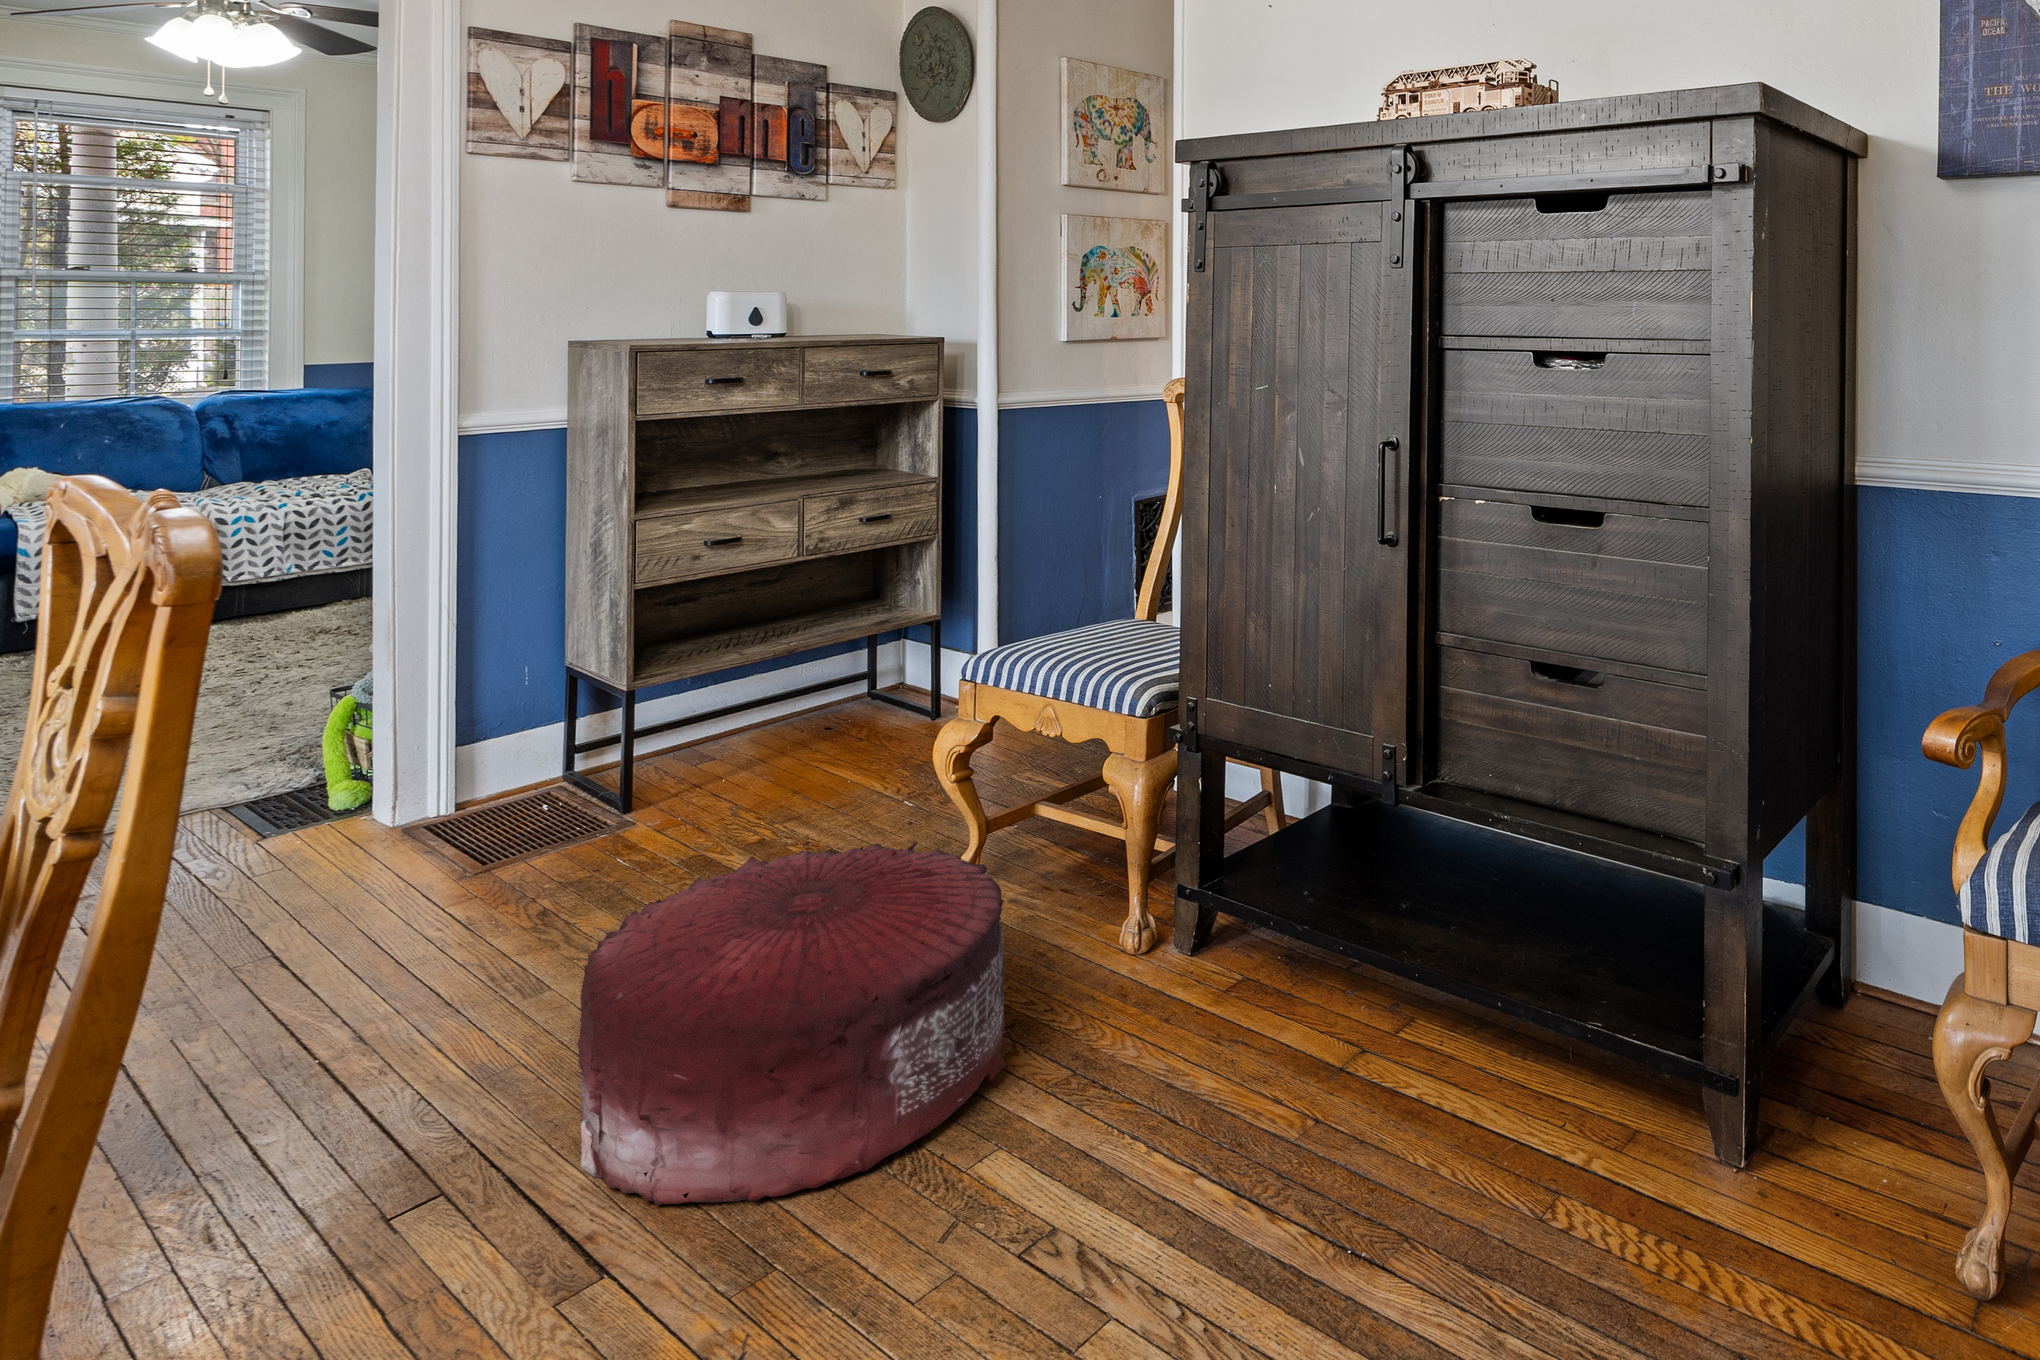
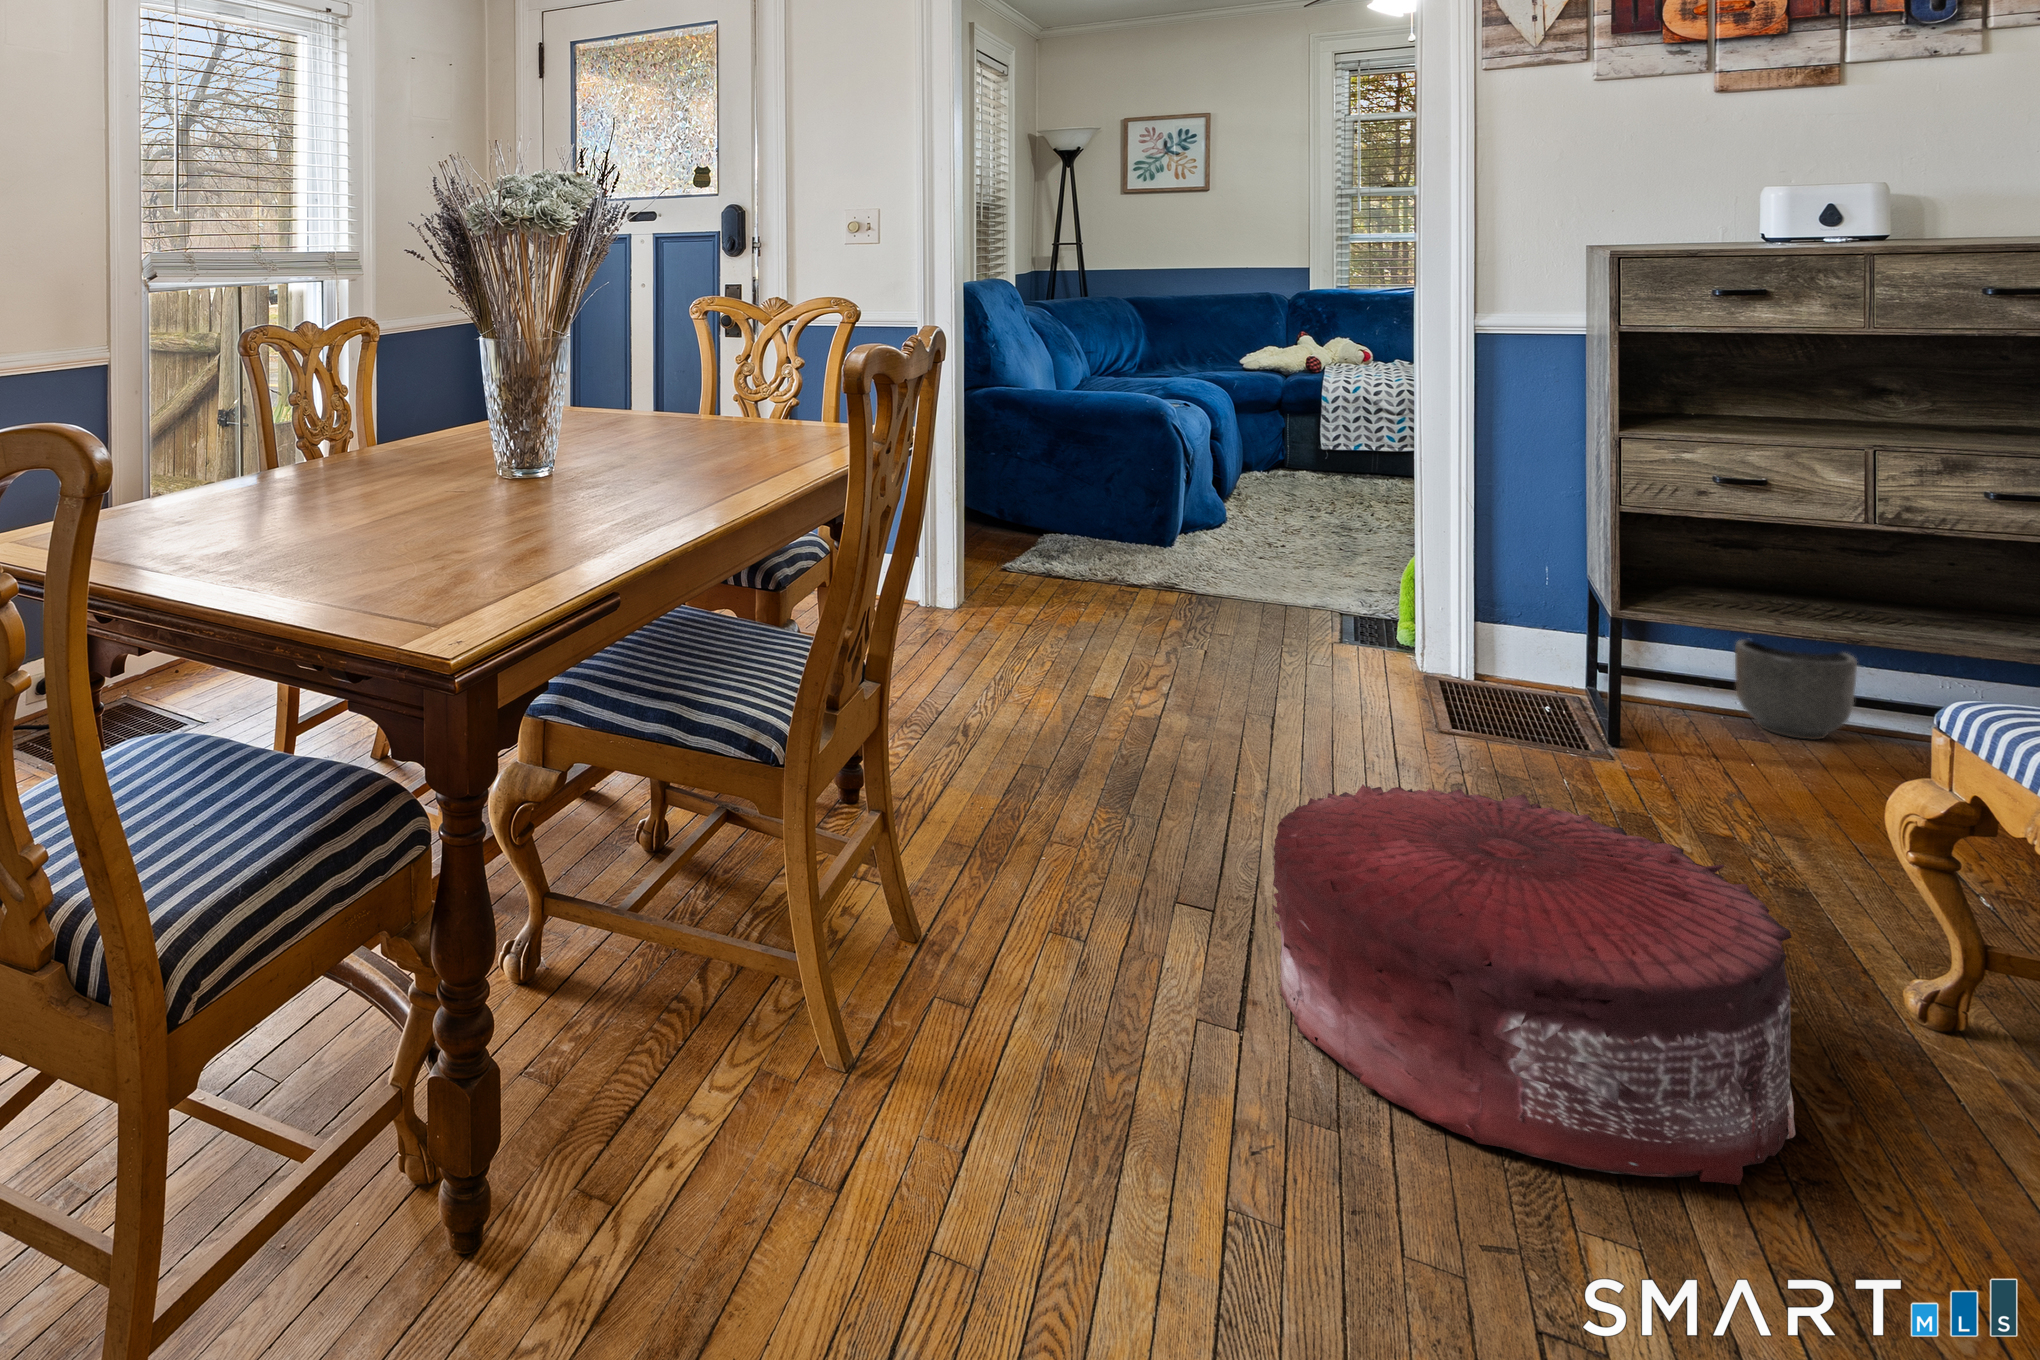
planter: none [687,668,771,752] -> present [1735,638,1857,740]

